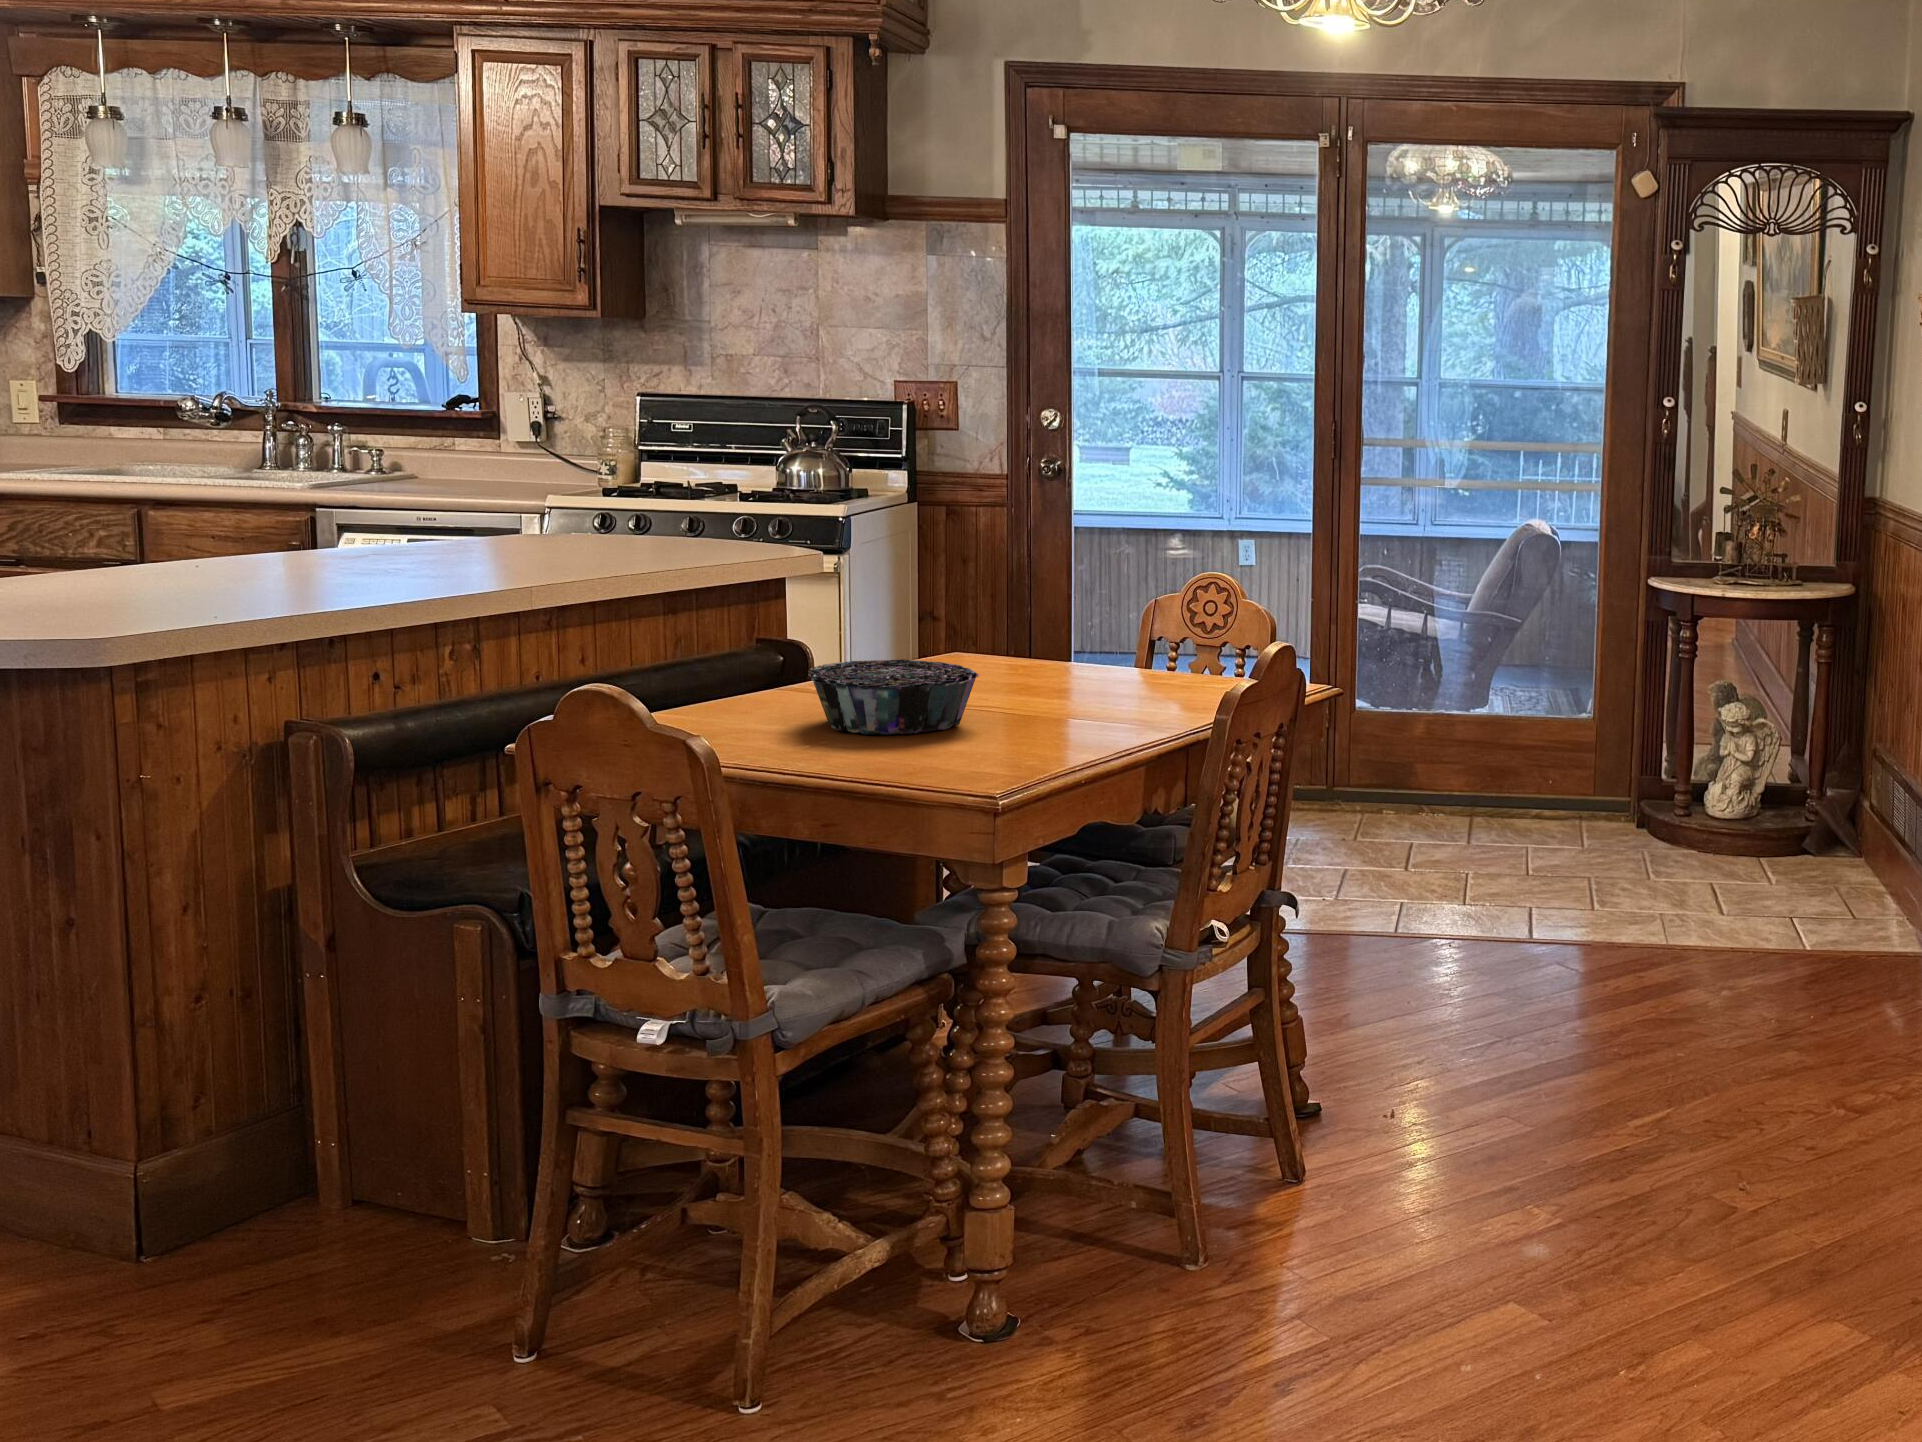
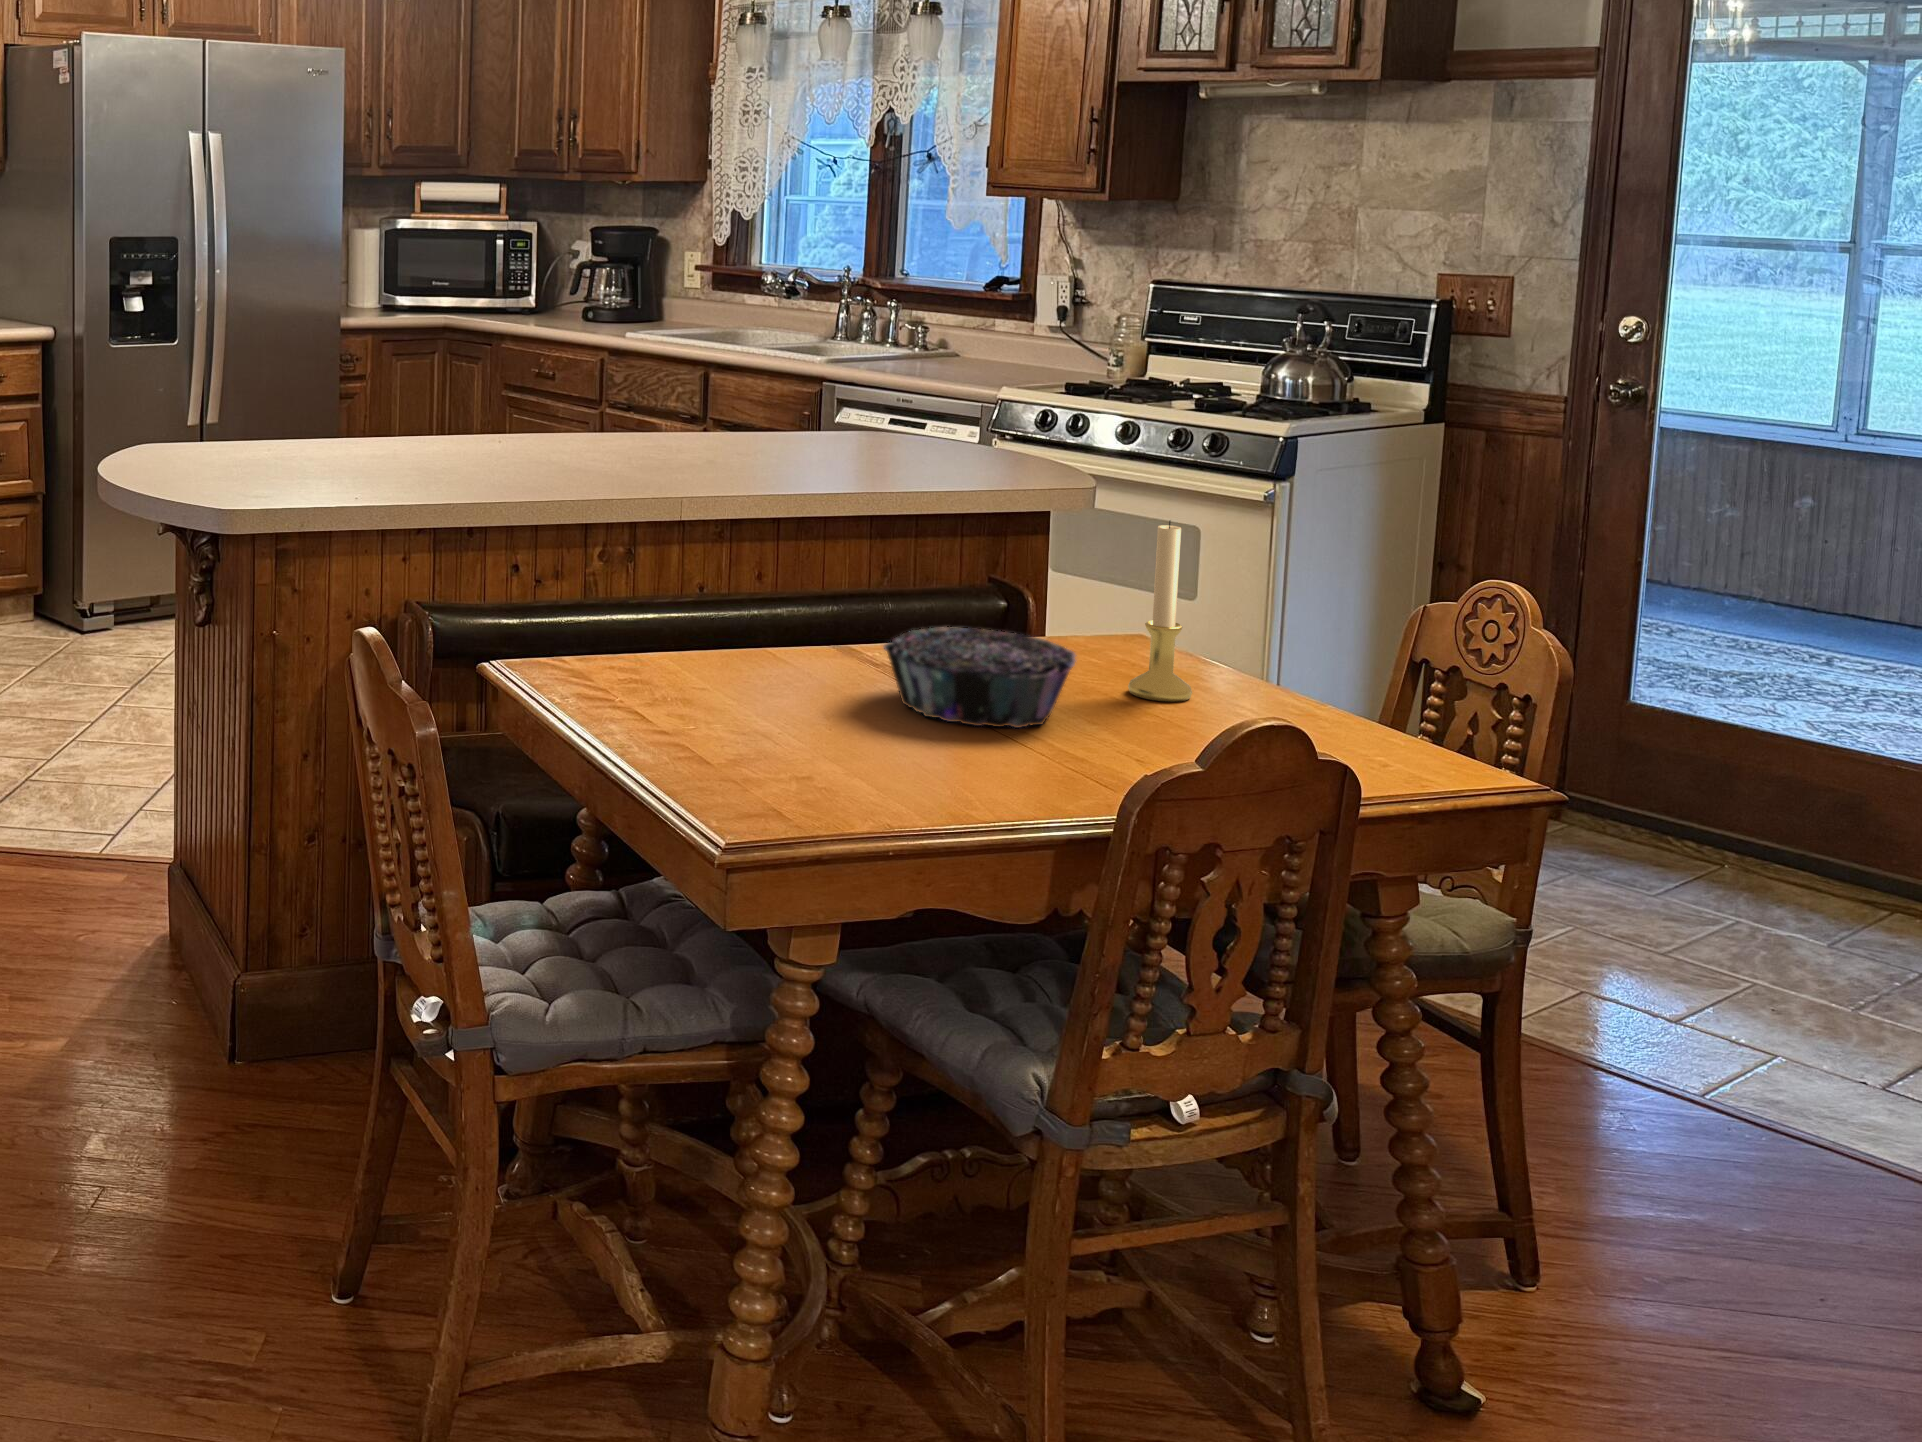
candle holder: none [970,551,1021,699] -> present [1128,521,1192,702]

